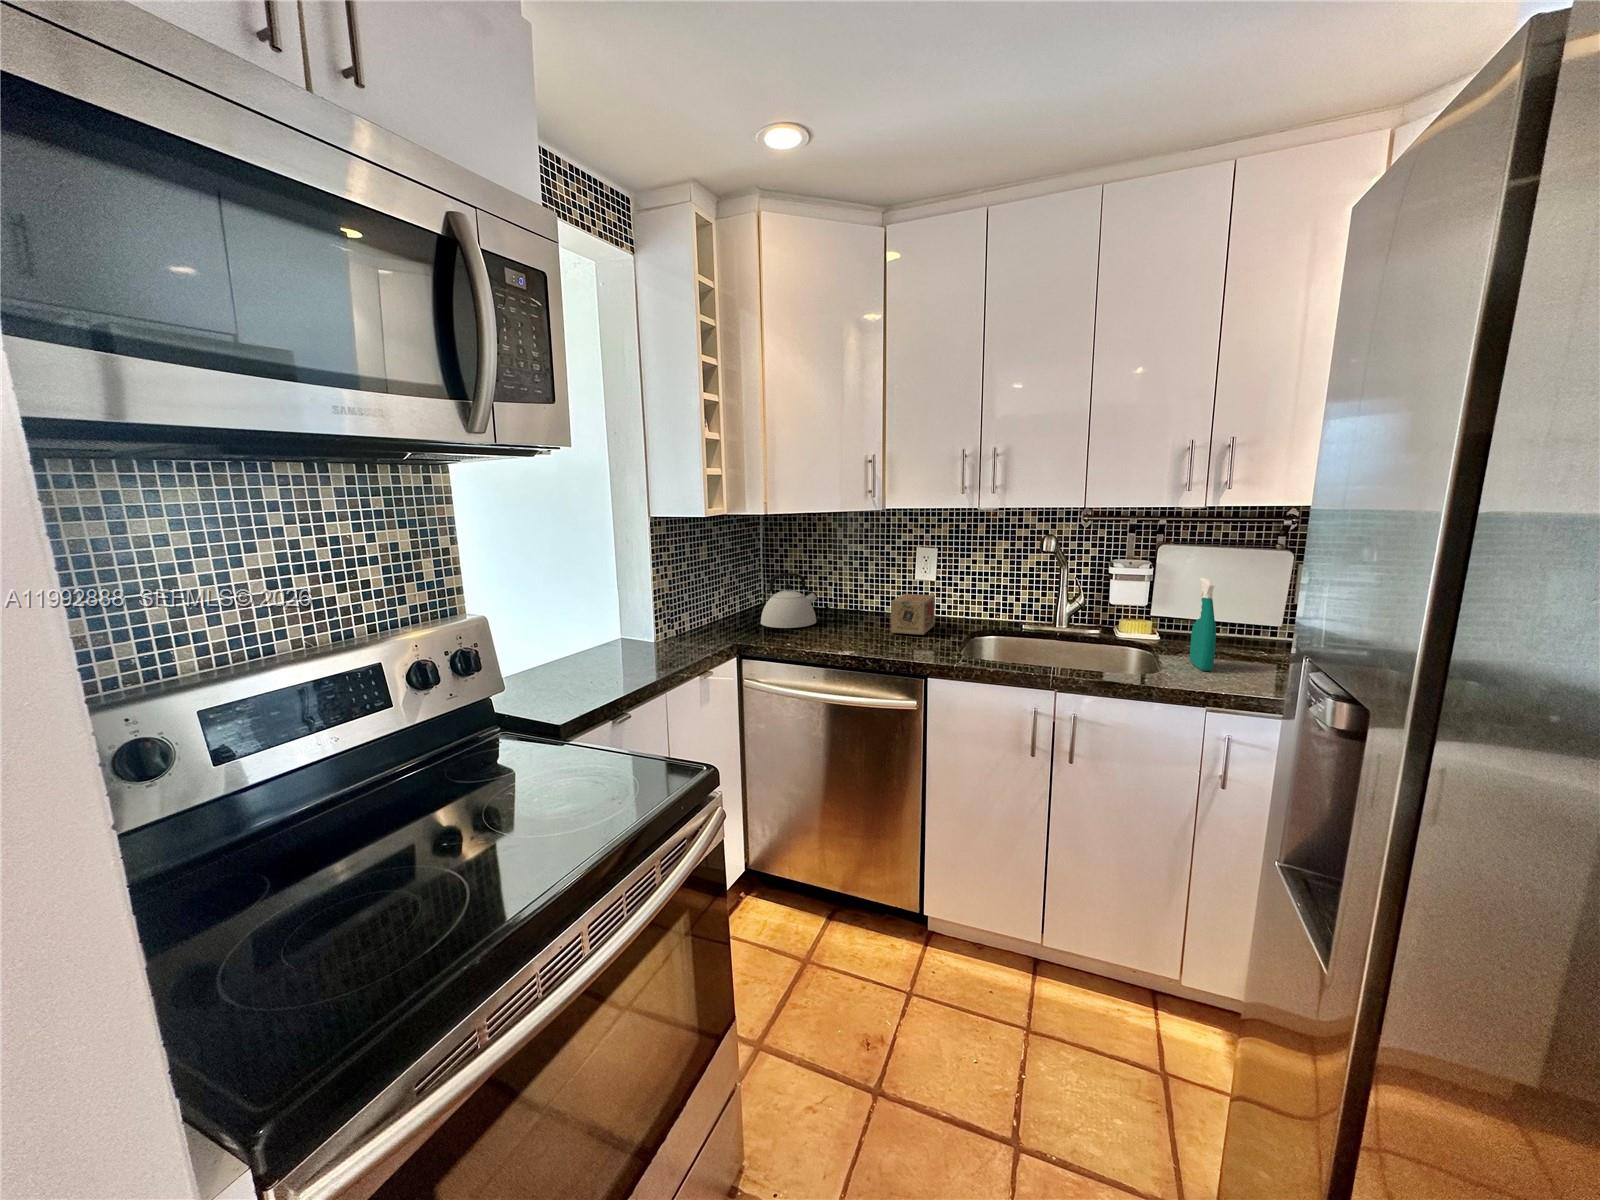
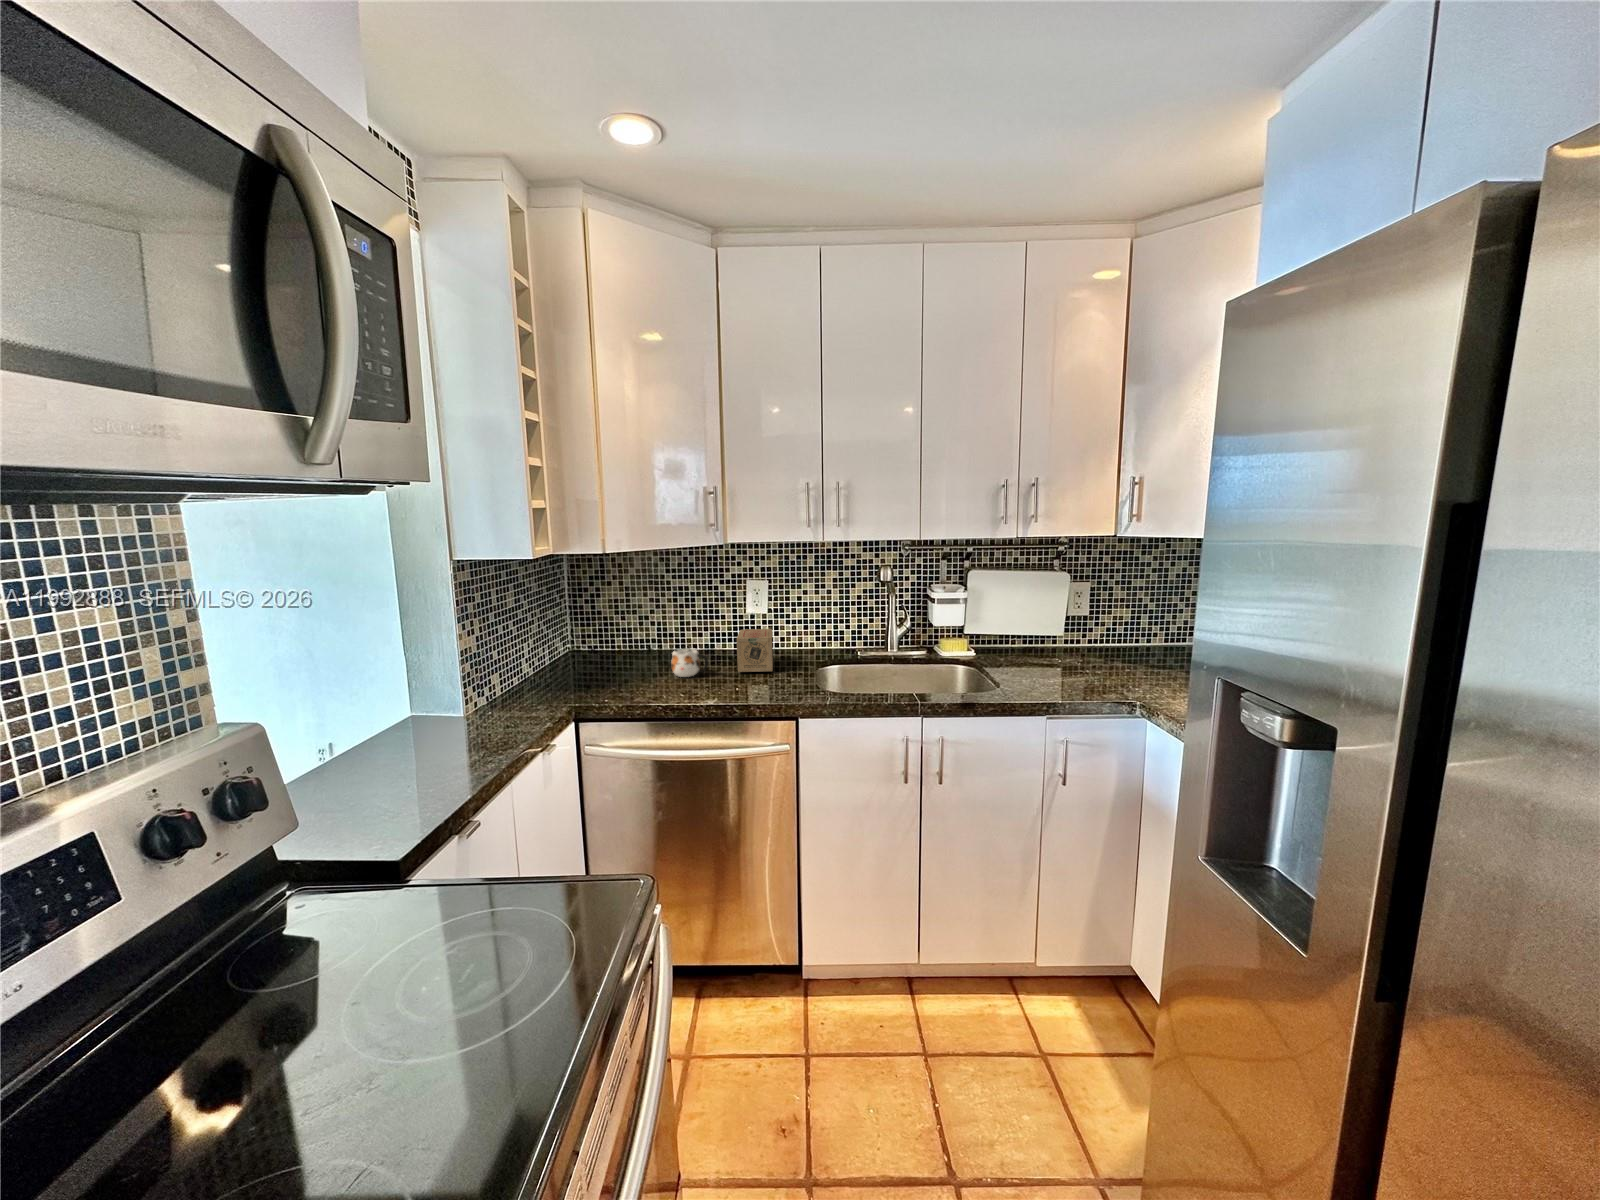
kettle: present [761,573,818,628] -> none [582,615,648,679]
spray bottle: present [1190,578,1216,671] -> none [1013,599,1037,681]
mug: none [831,606,864,632] -> present [671,649,708,677]

